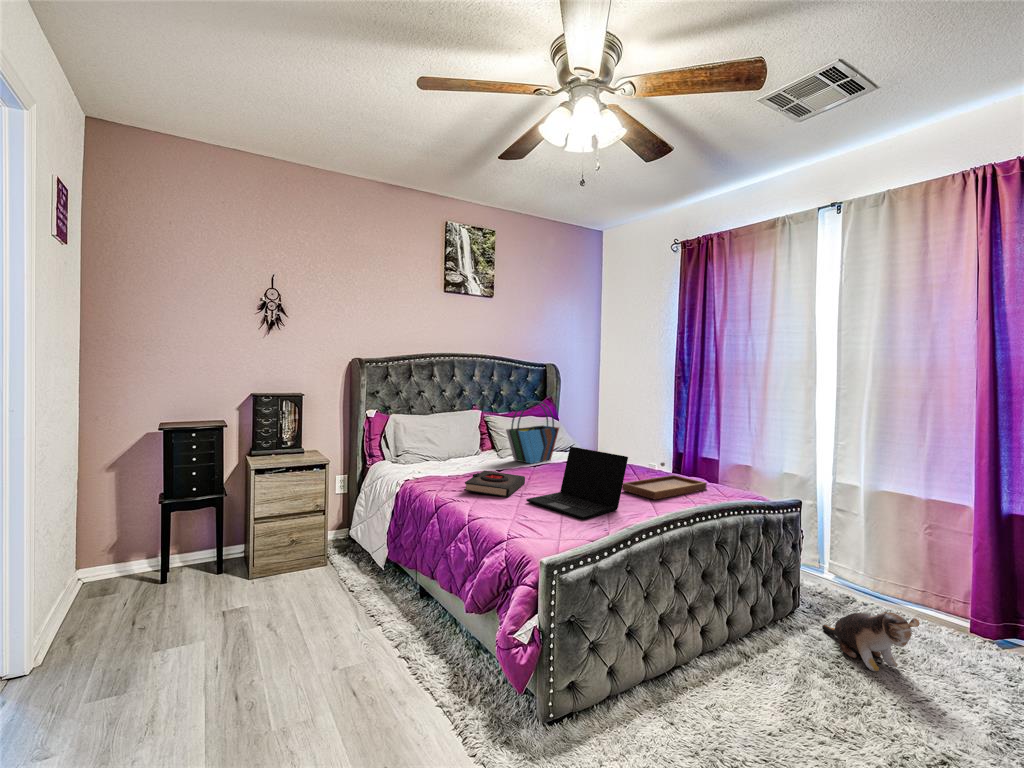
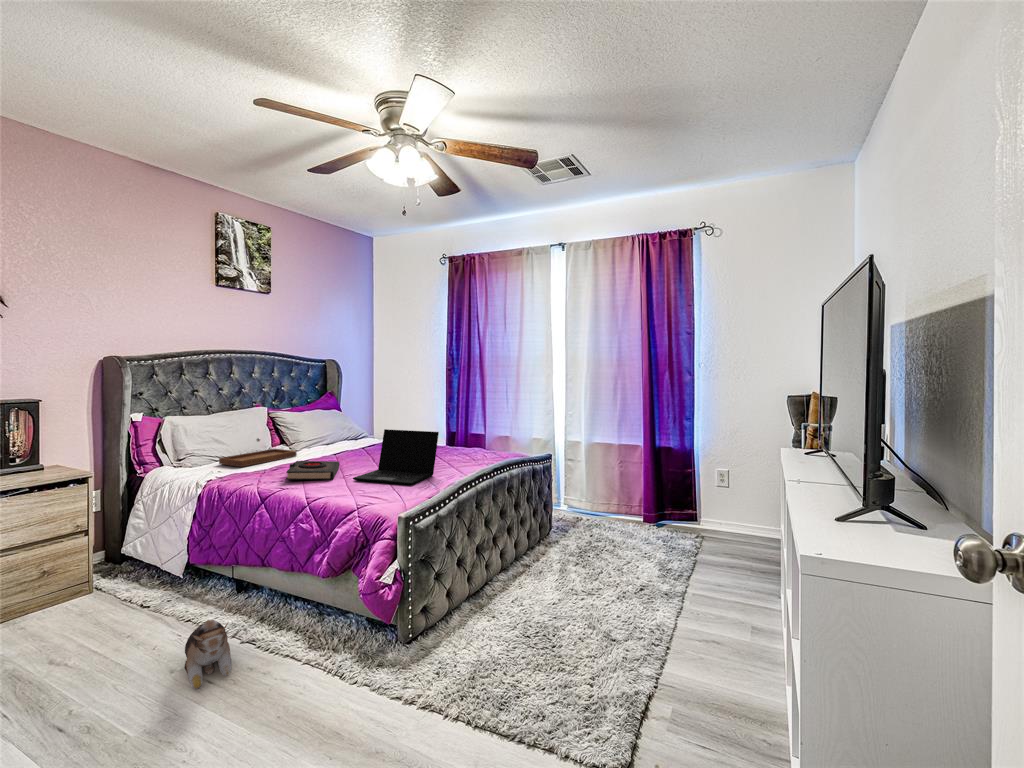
tote bag: present [506,401,559,464] -> none [304,394,354,453]
tray: present [622,462,707,500] -> present [219,438,297,467]
plush toy: present [822,612,920,671] -> present [185,620,231,689]

